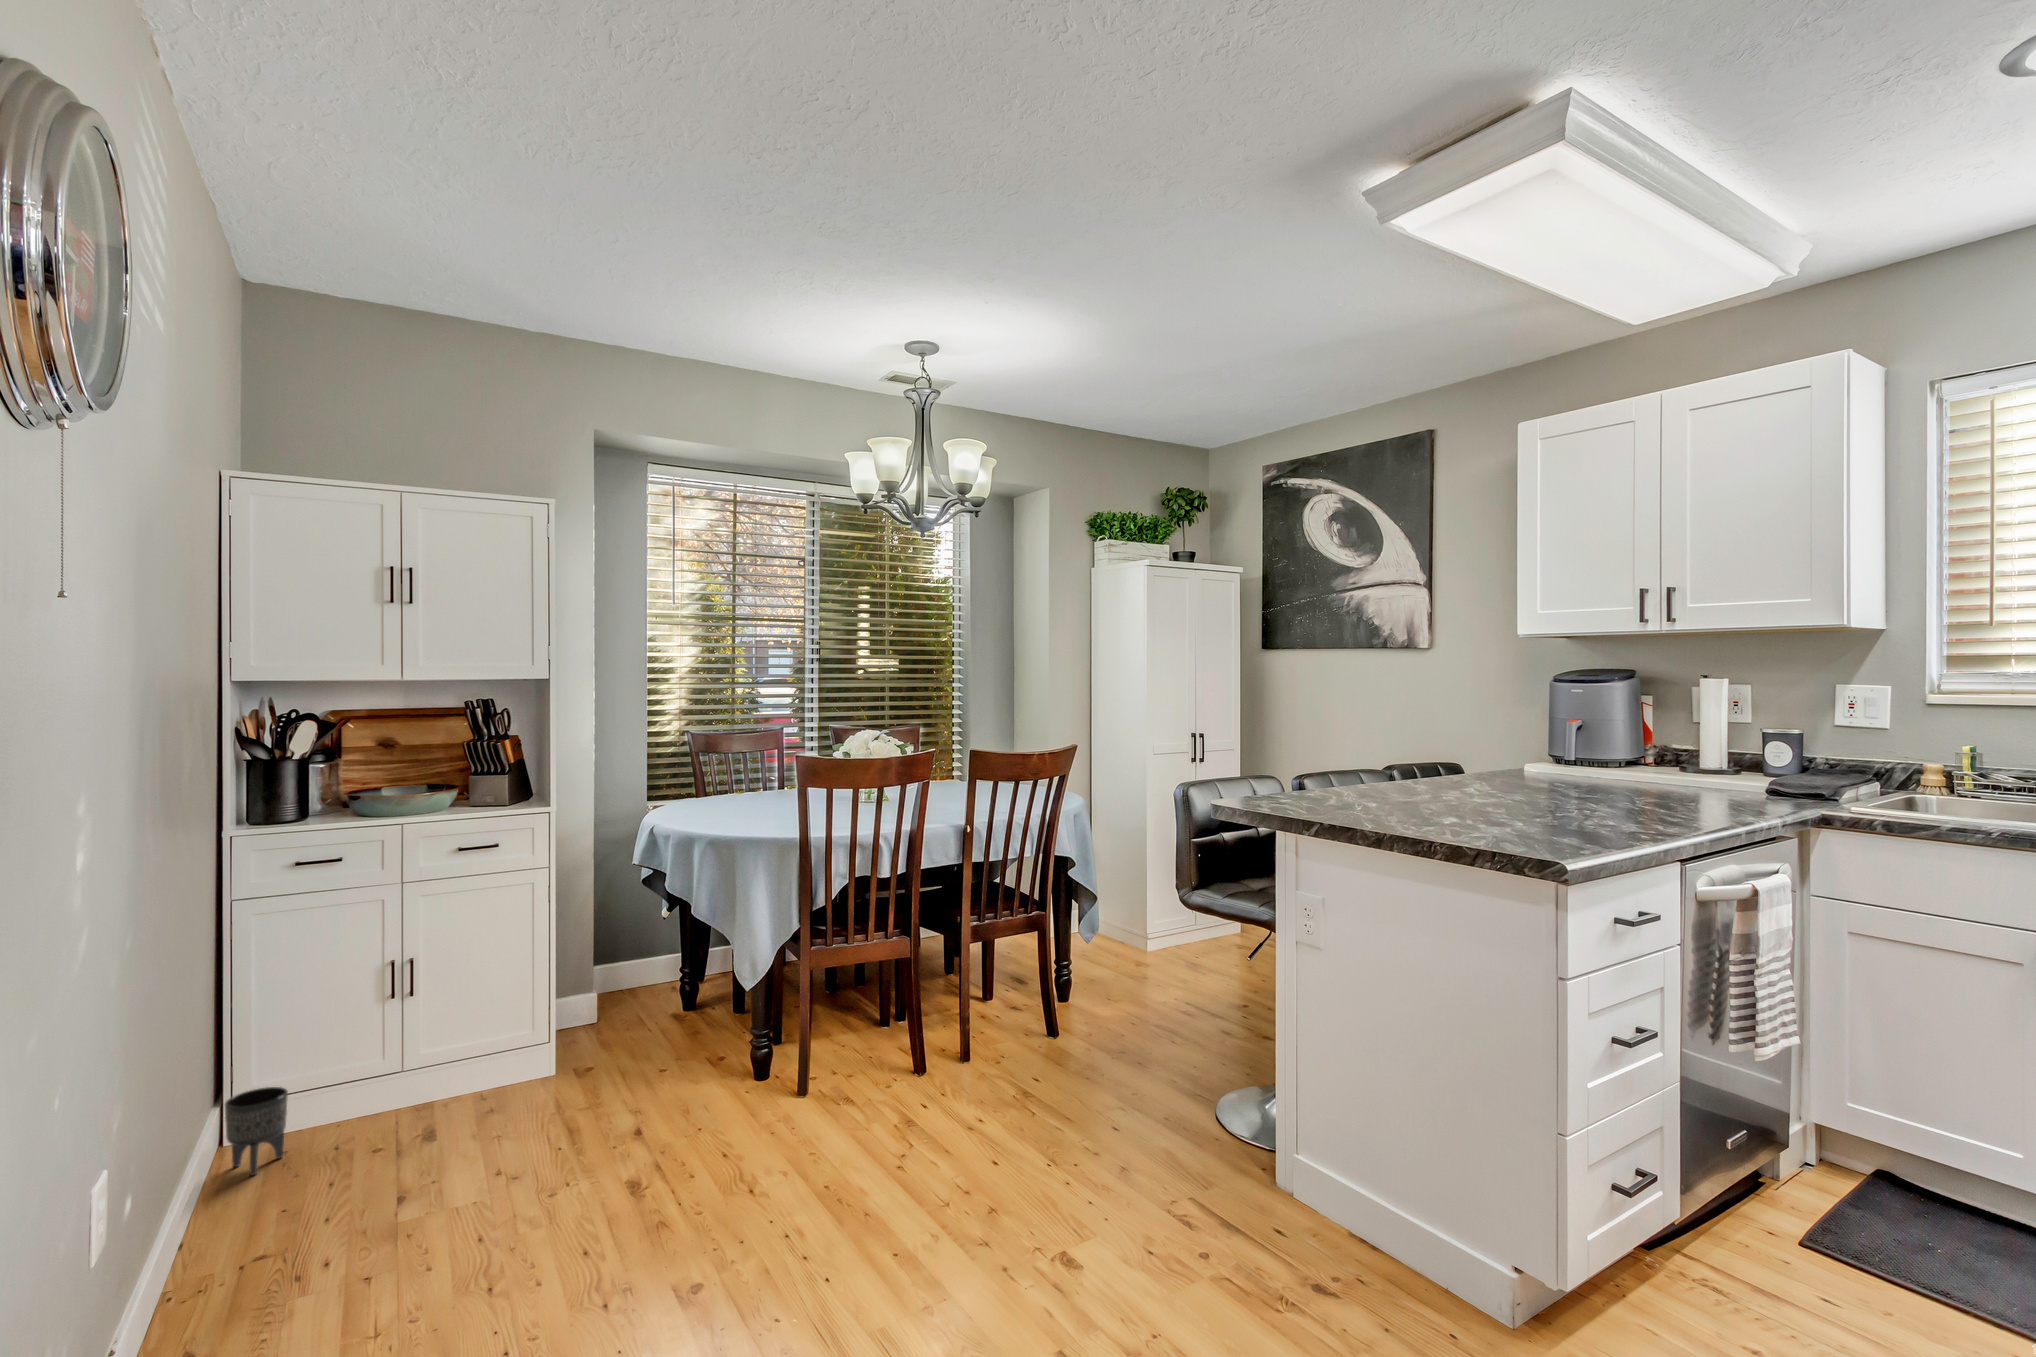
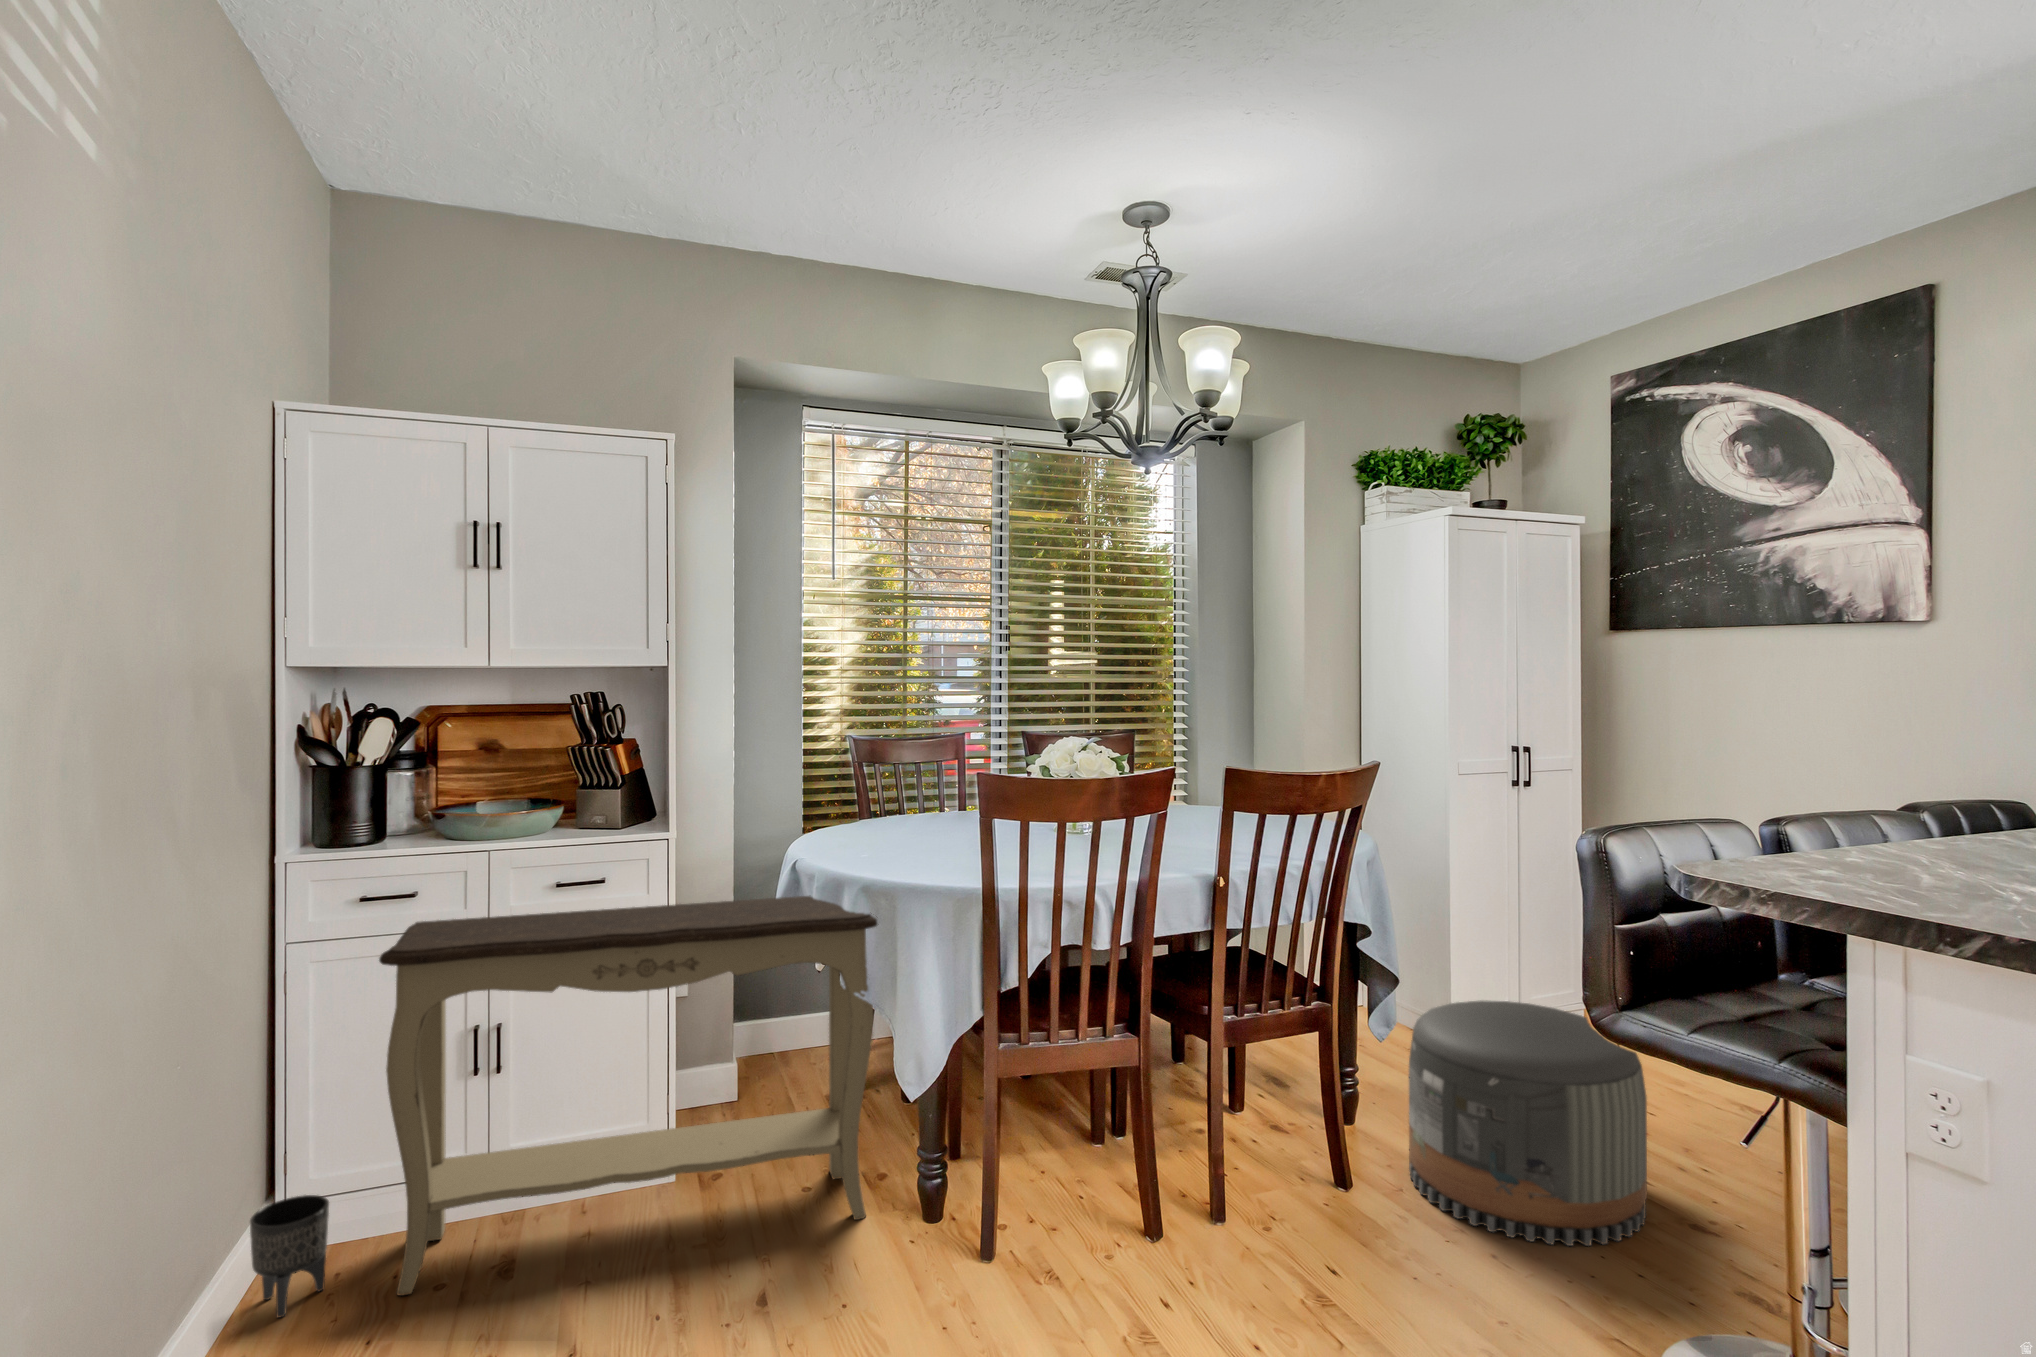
console table: none [332,848,721,1155] -> present [379,896,877,1296]
pouf: none [1099,908,1244,1058] -> present [1409,1001,1647,1246]

